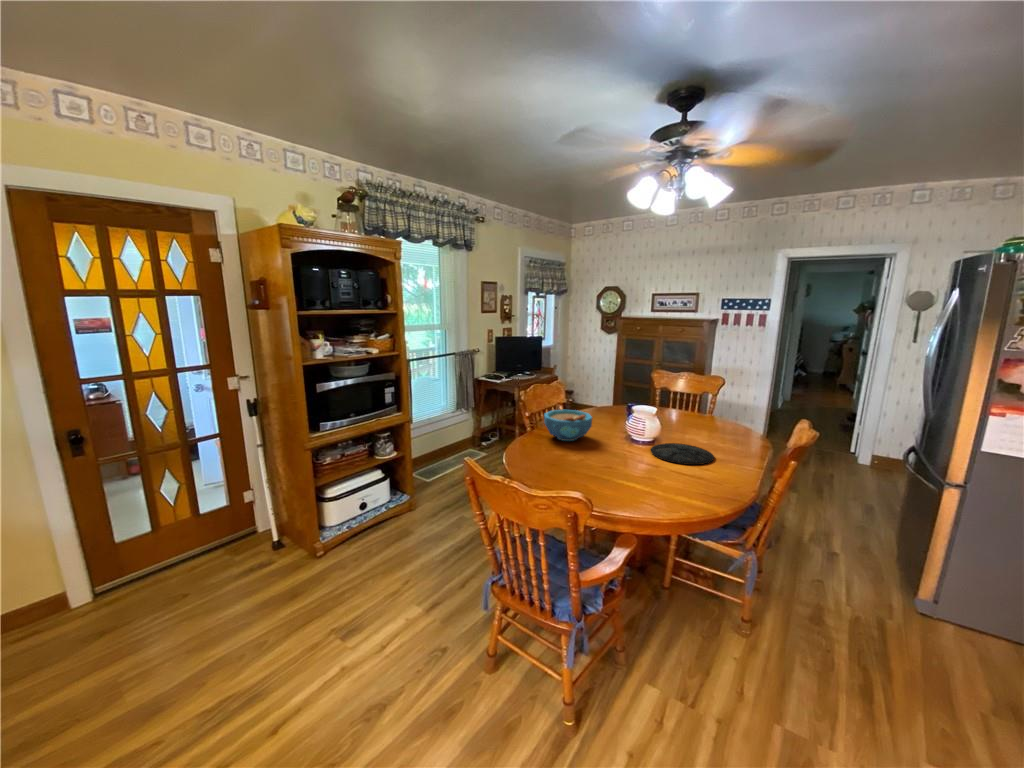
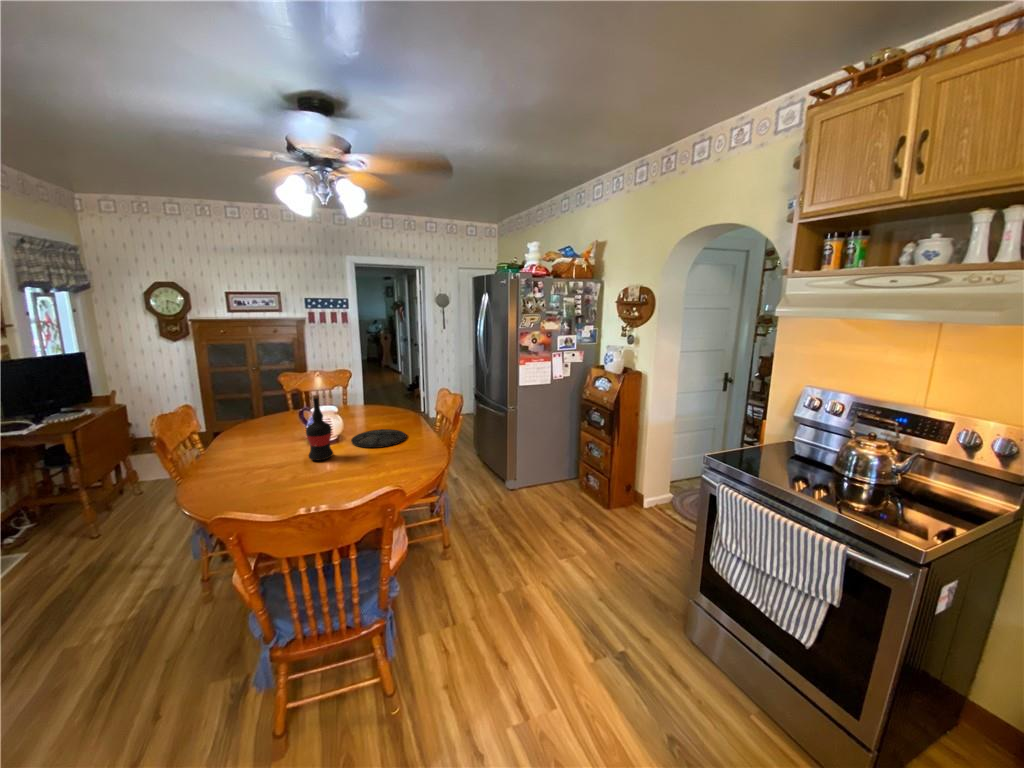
wine bottle: none [599,390,624,454] -> present [306,395,333,461]
bowl: present [544,410,592,441] -> none [219,428,284,466]

